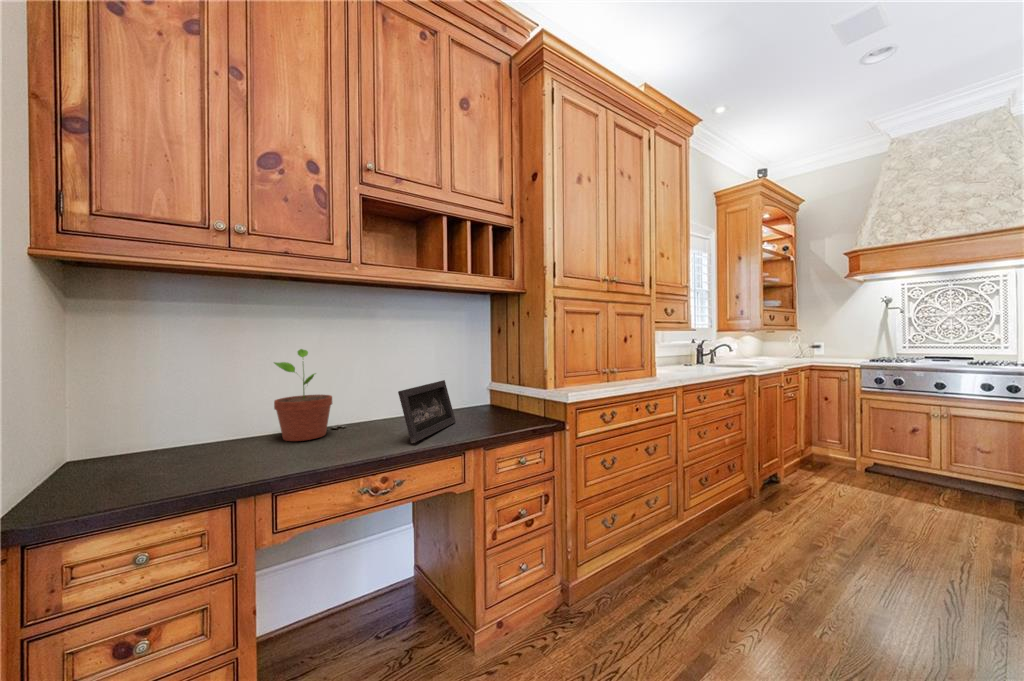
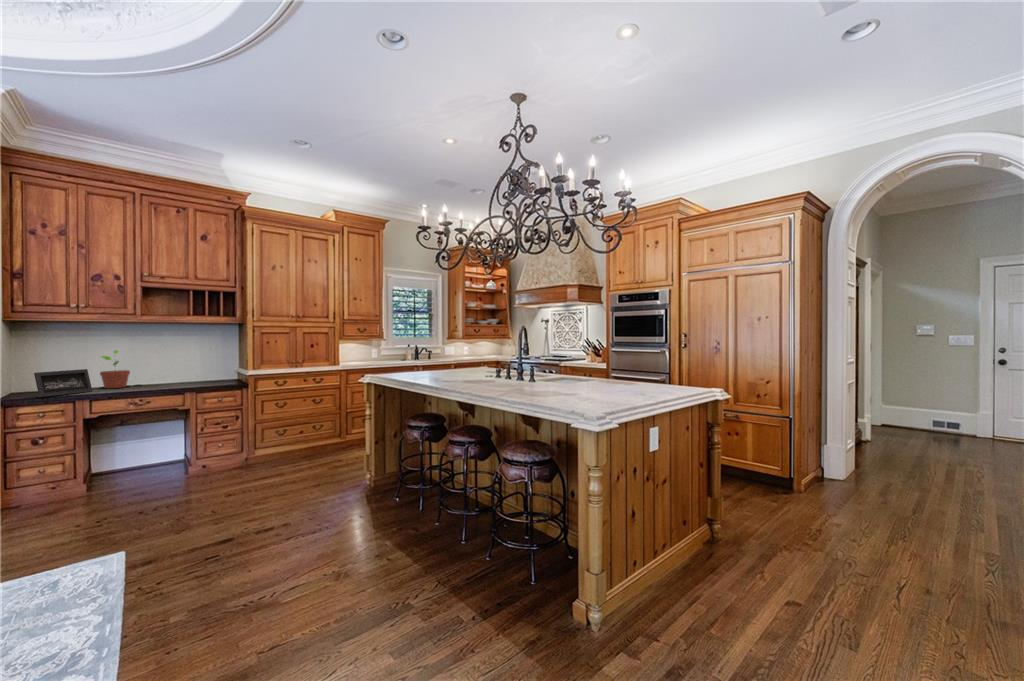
picture frame: present [398,380,456,443] -> present [34,369,92,397]

